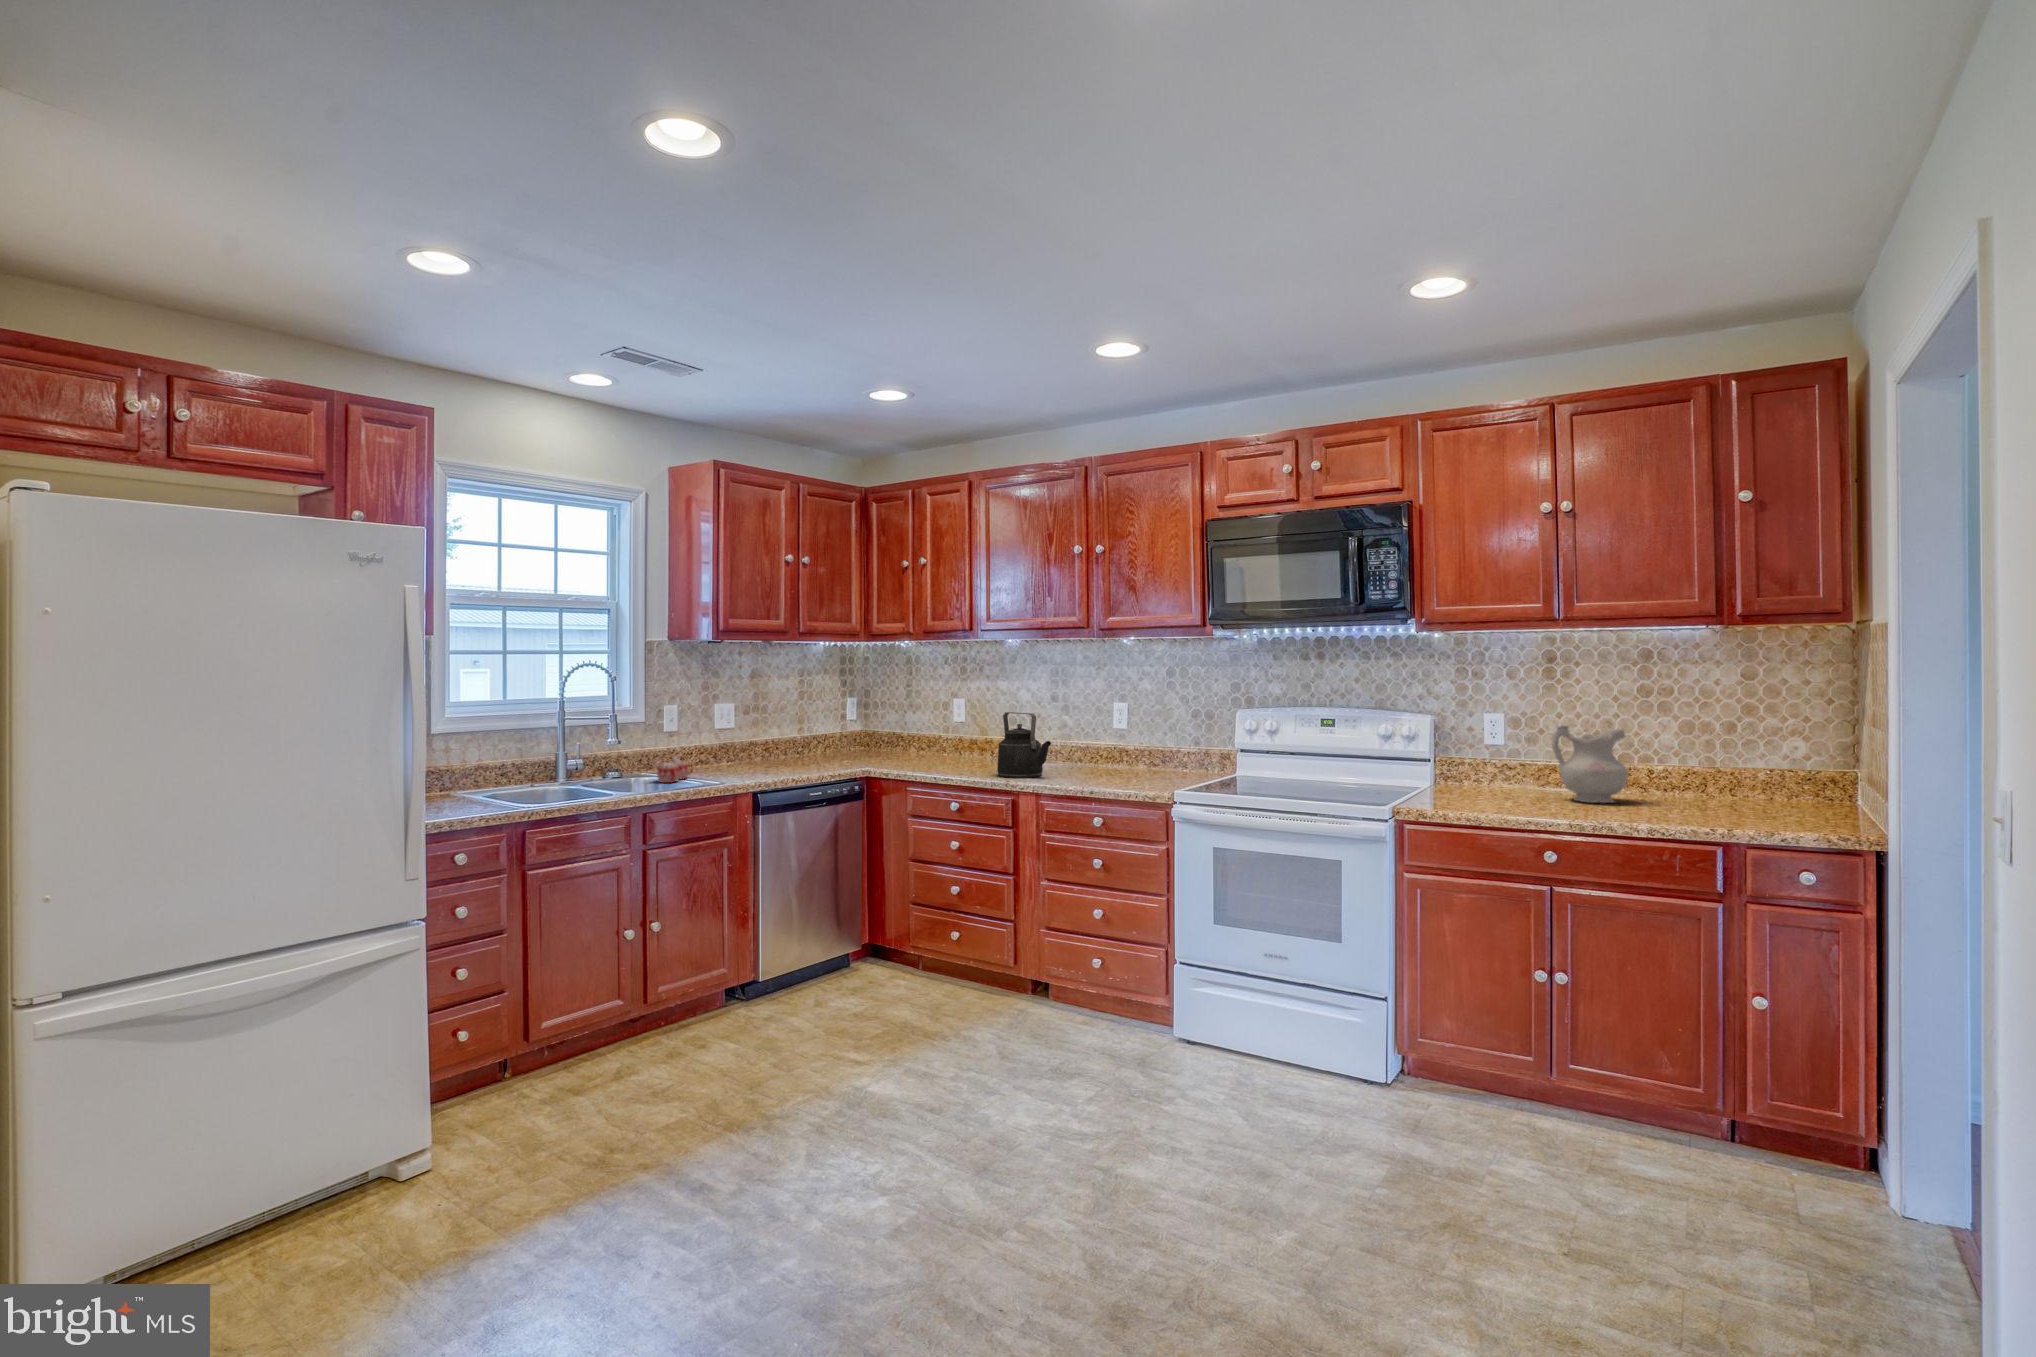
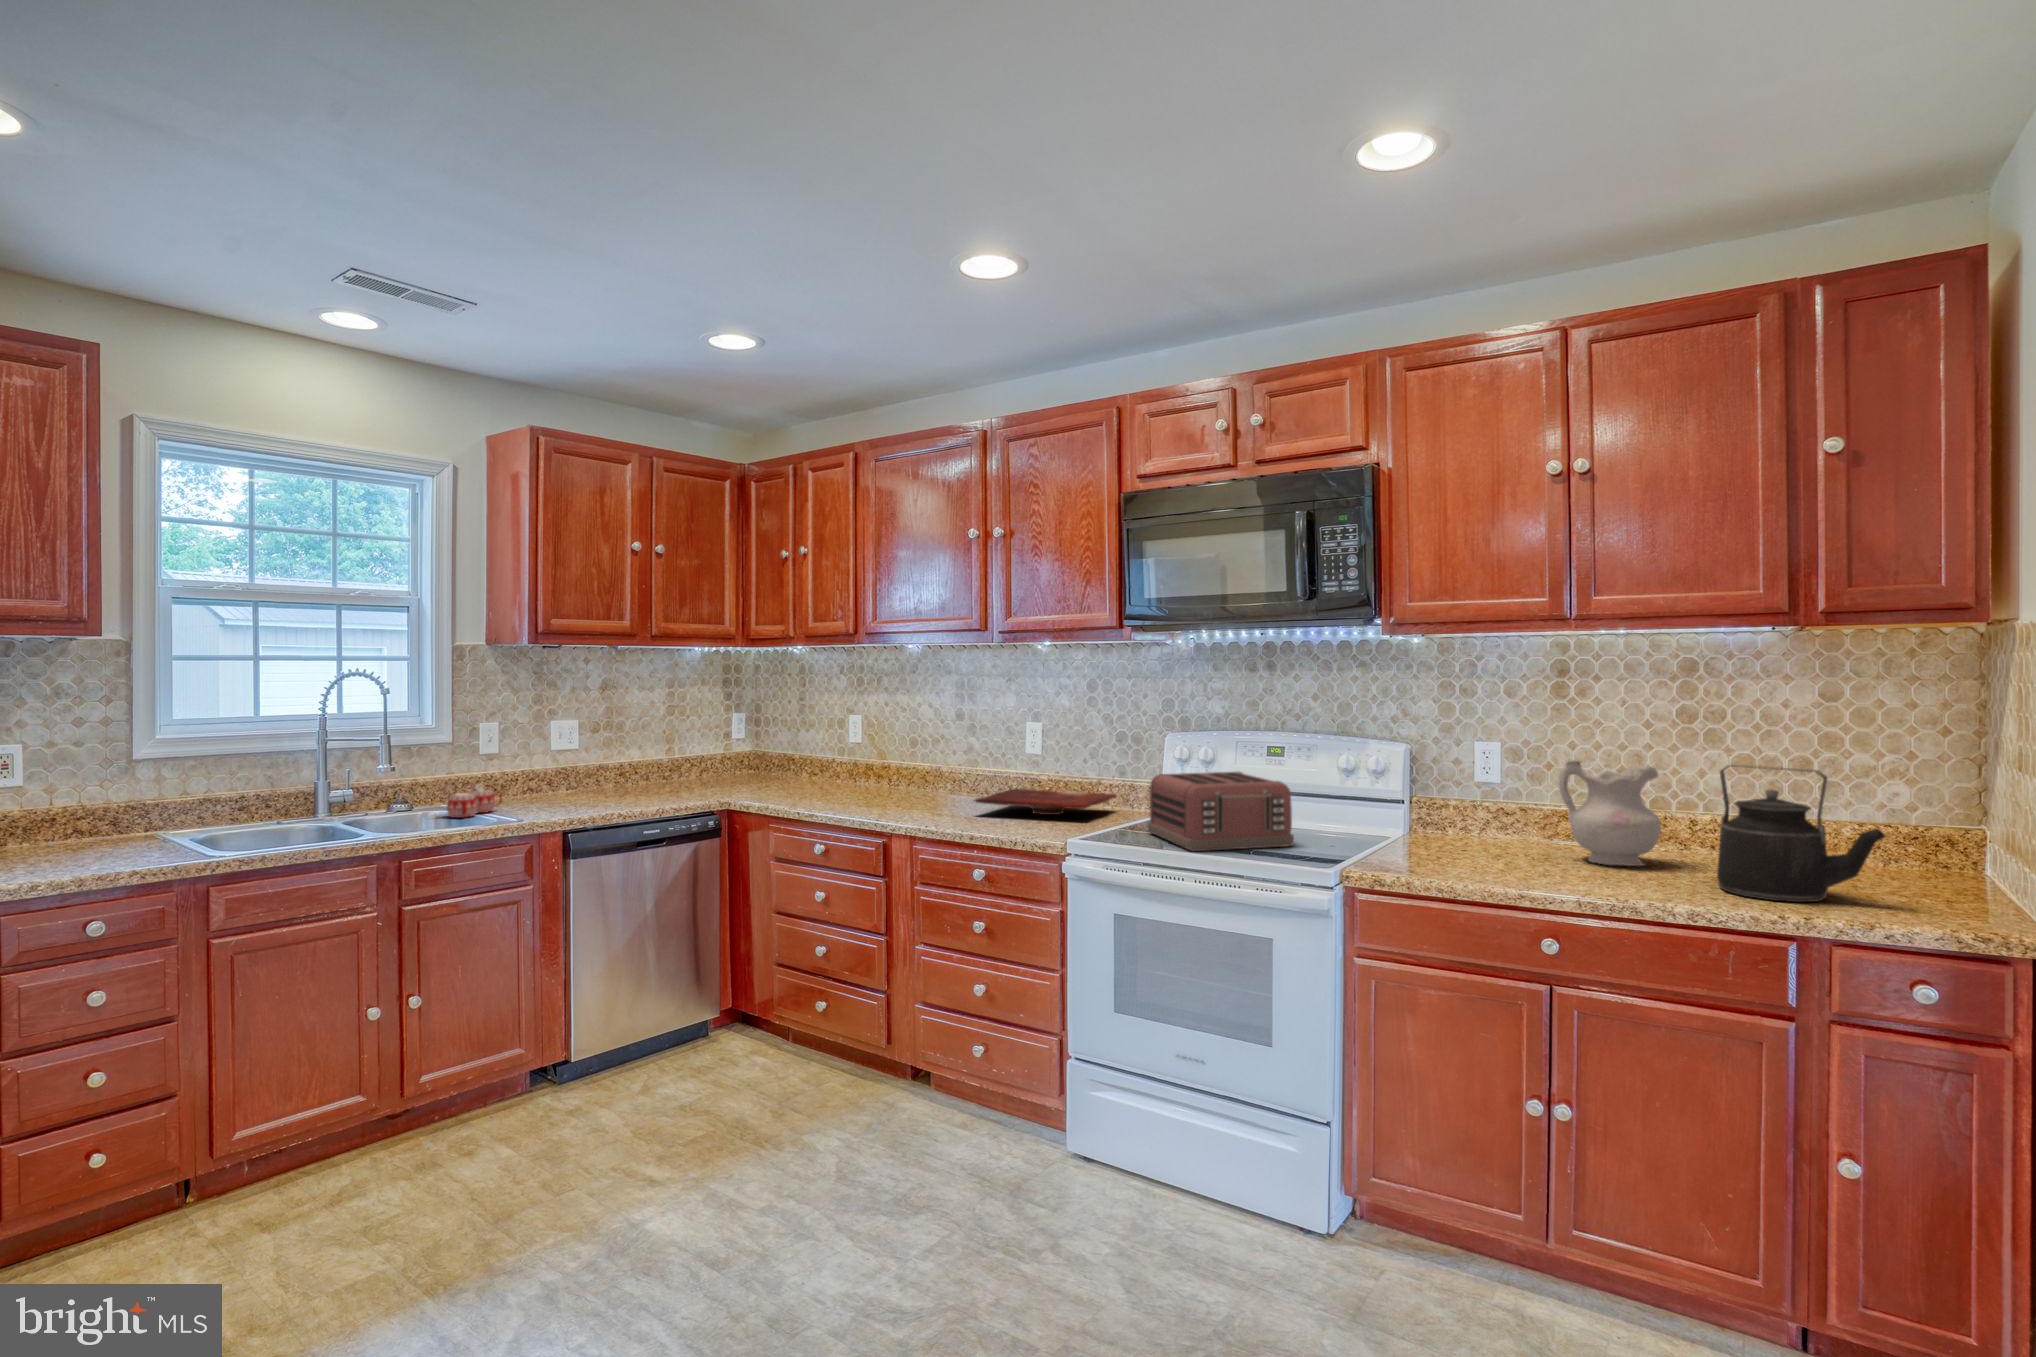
kettle: present [997,712,1051,778] -> present [1717,765,1886,902]
toaster: none [1231,739,1350,798] -> present [1148,772,1294,851]
cutting board: none [1083,758,1194,777] -> present [975,789,1116,815]

